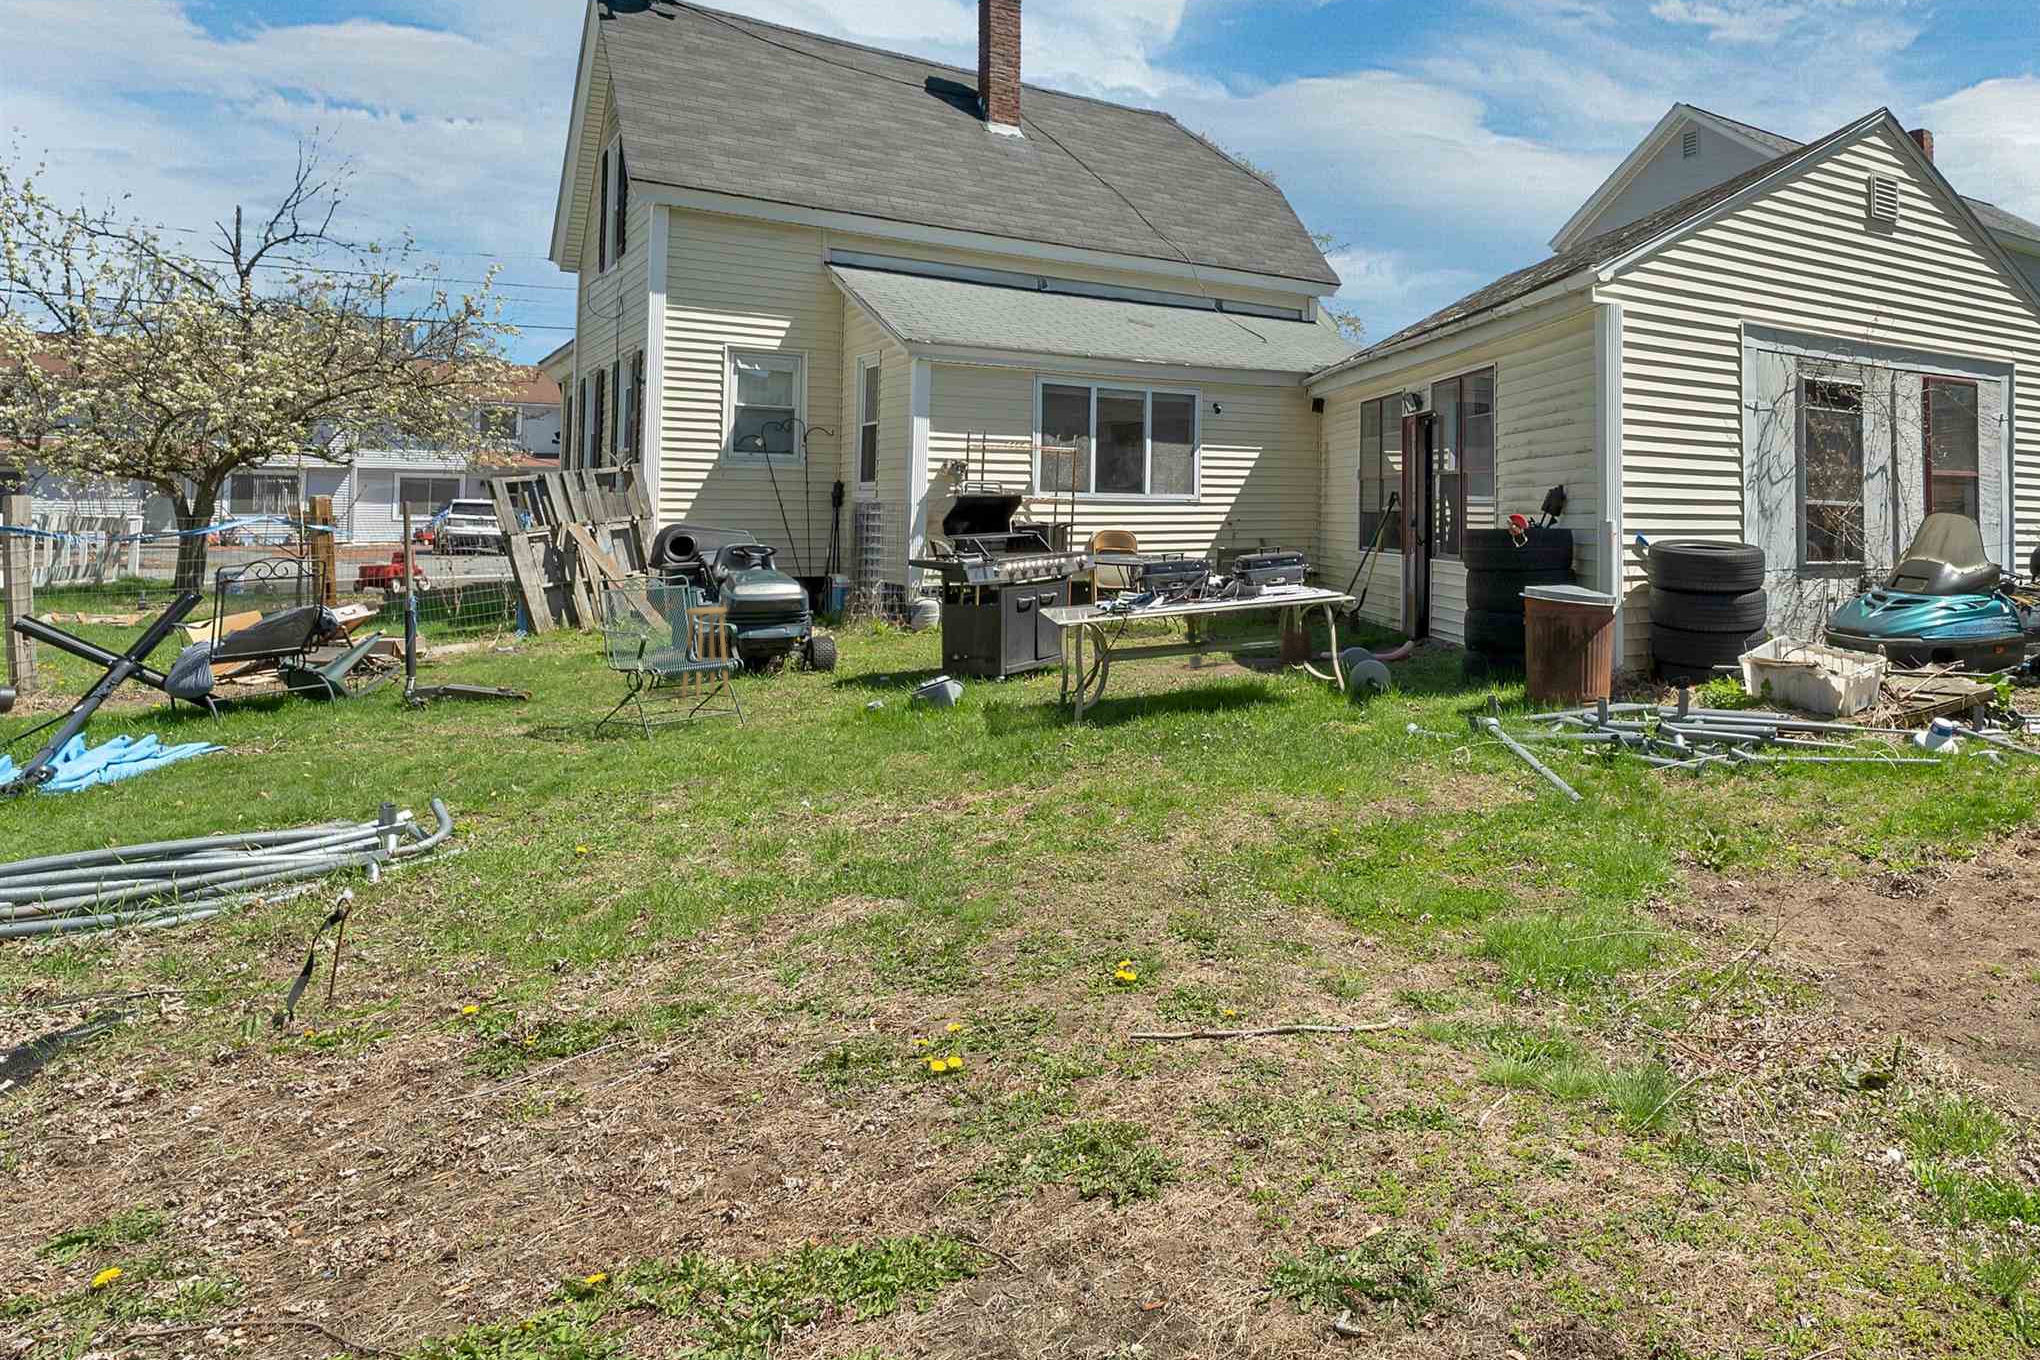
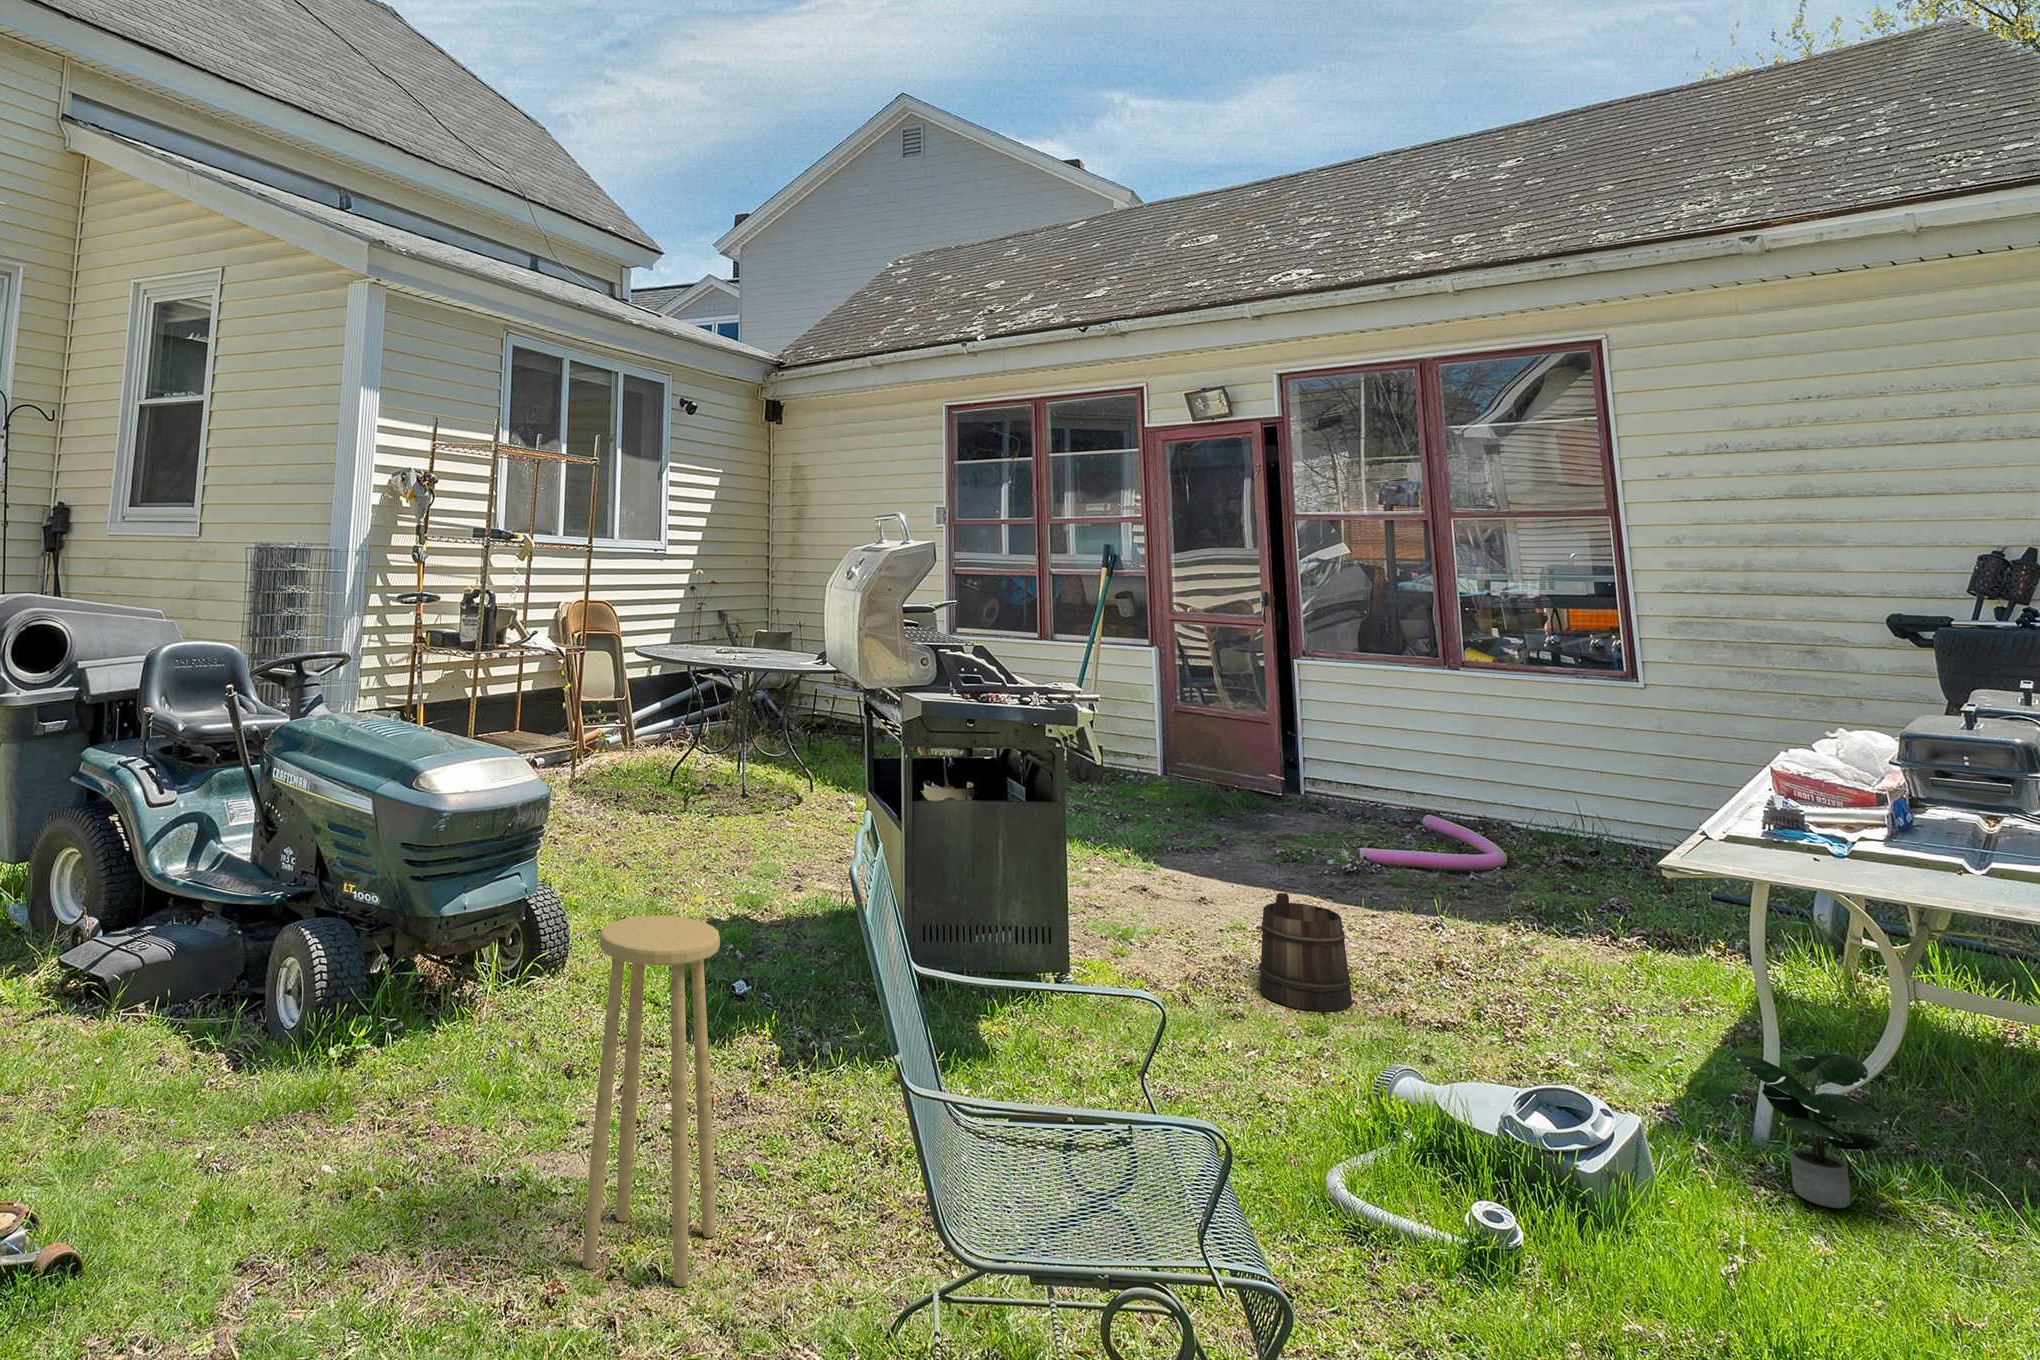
bucket: present [1280,625,1313,664] -> present [1260,893,1353,1012]
potted plant: present [1182,630,1209,668] -> present [1733,1052,1890,1208]

